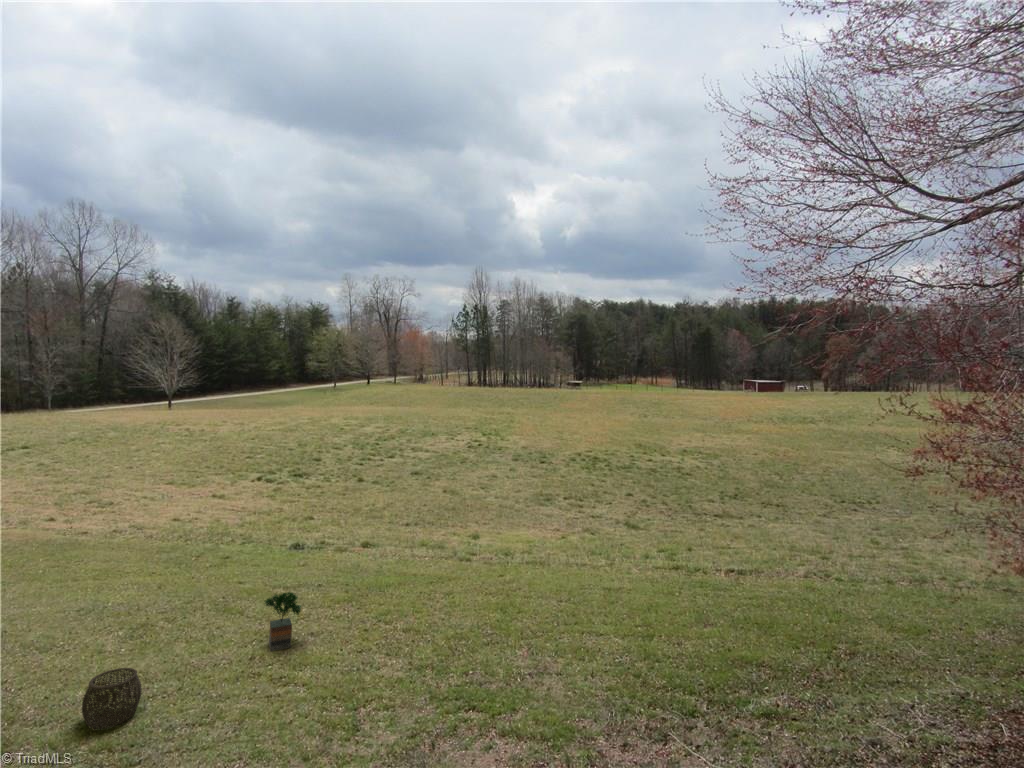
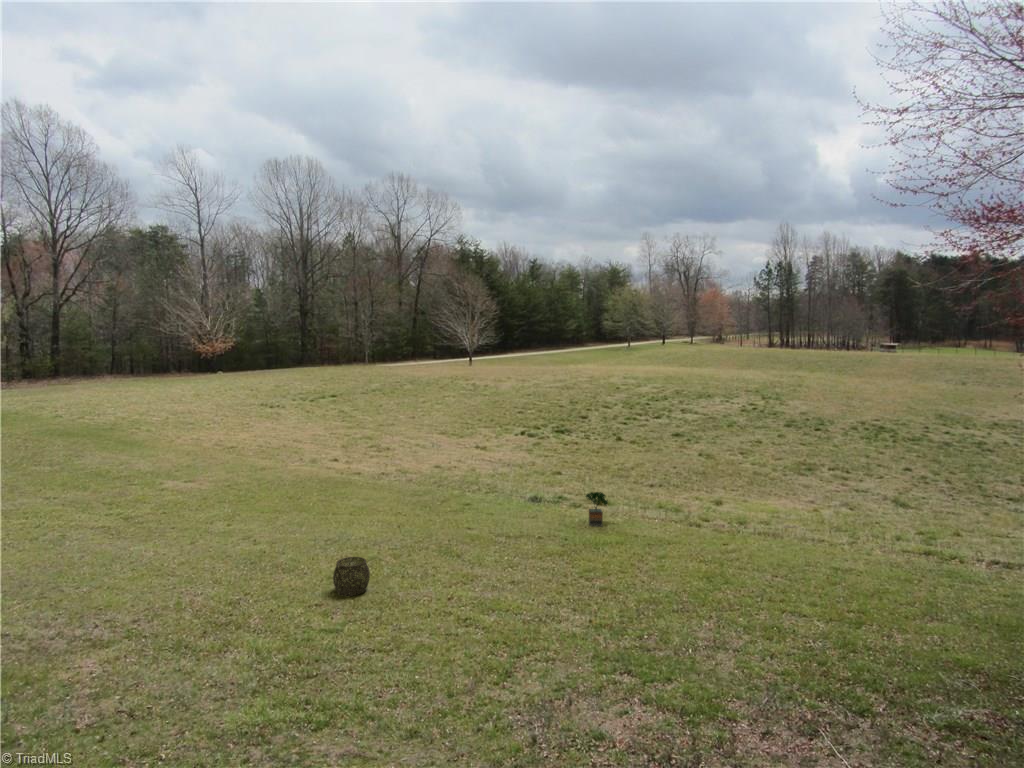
potted tree: present [265,592,301,651] -> present [586,492,608,527]

